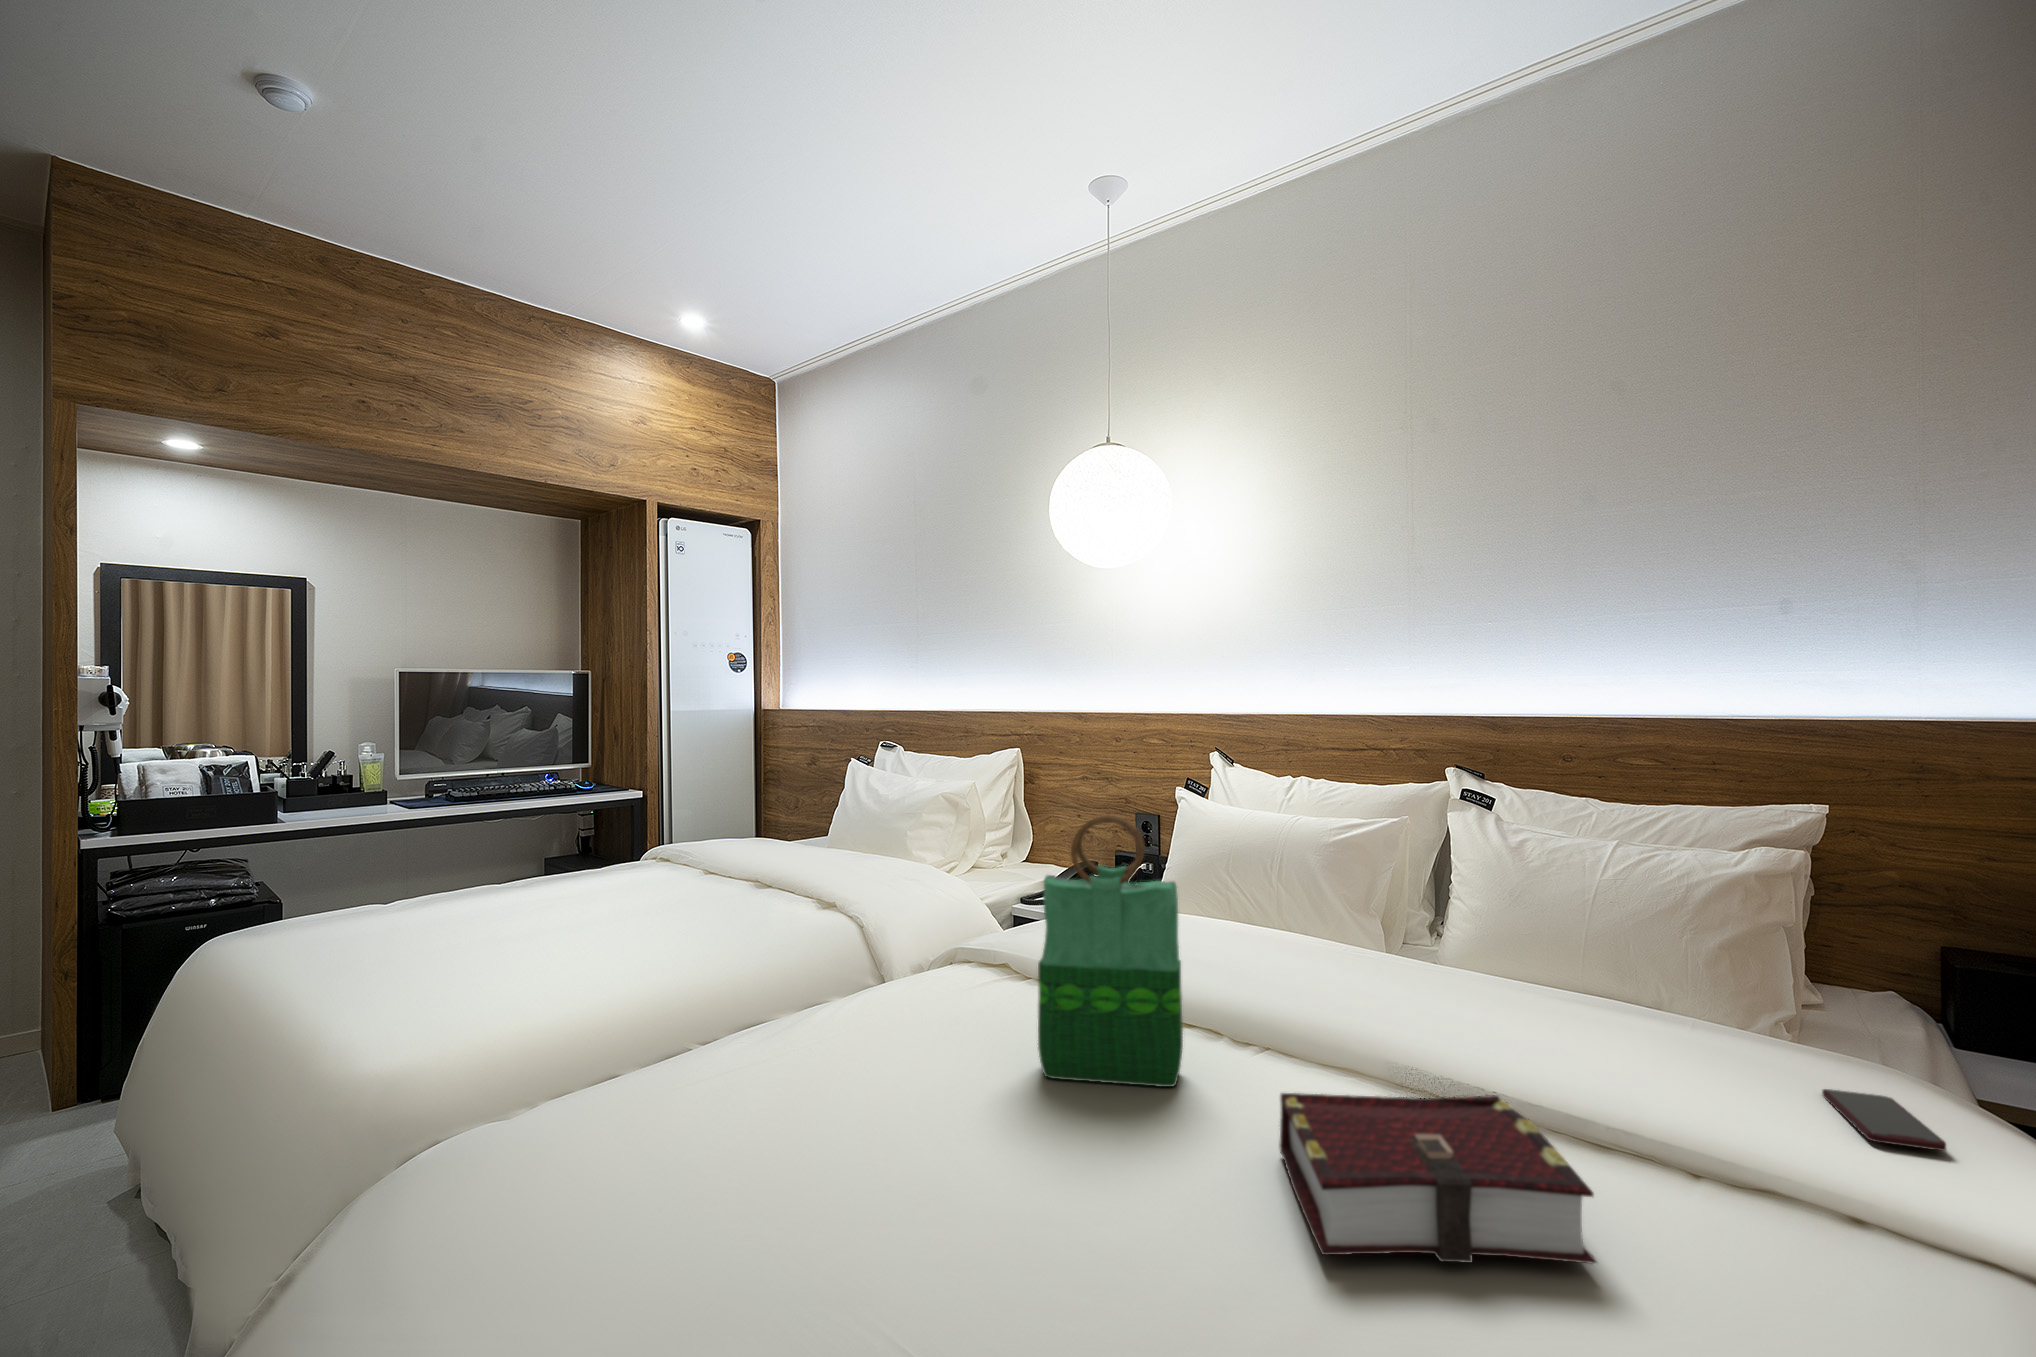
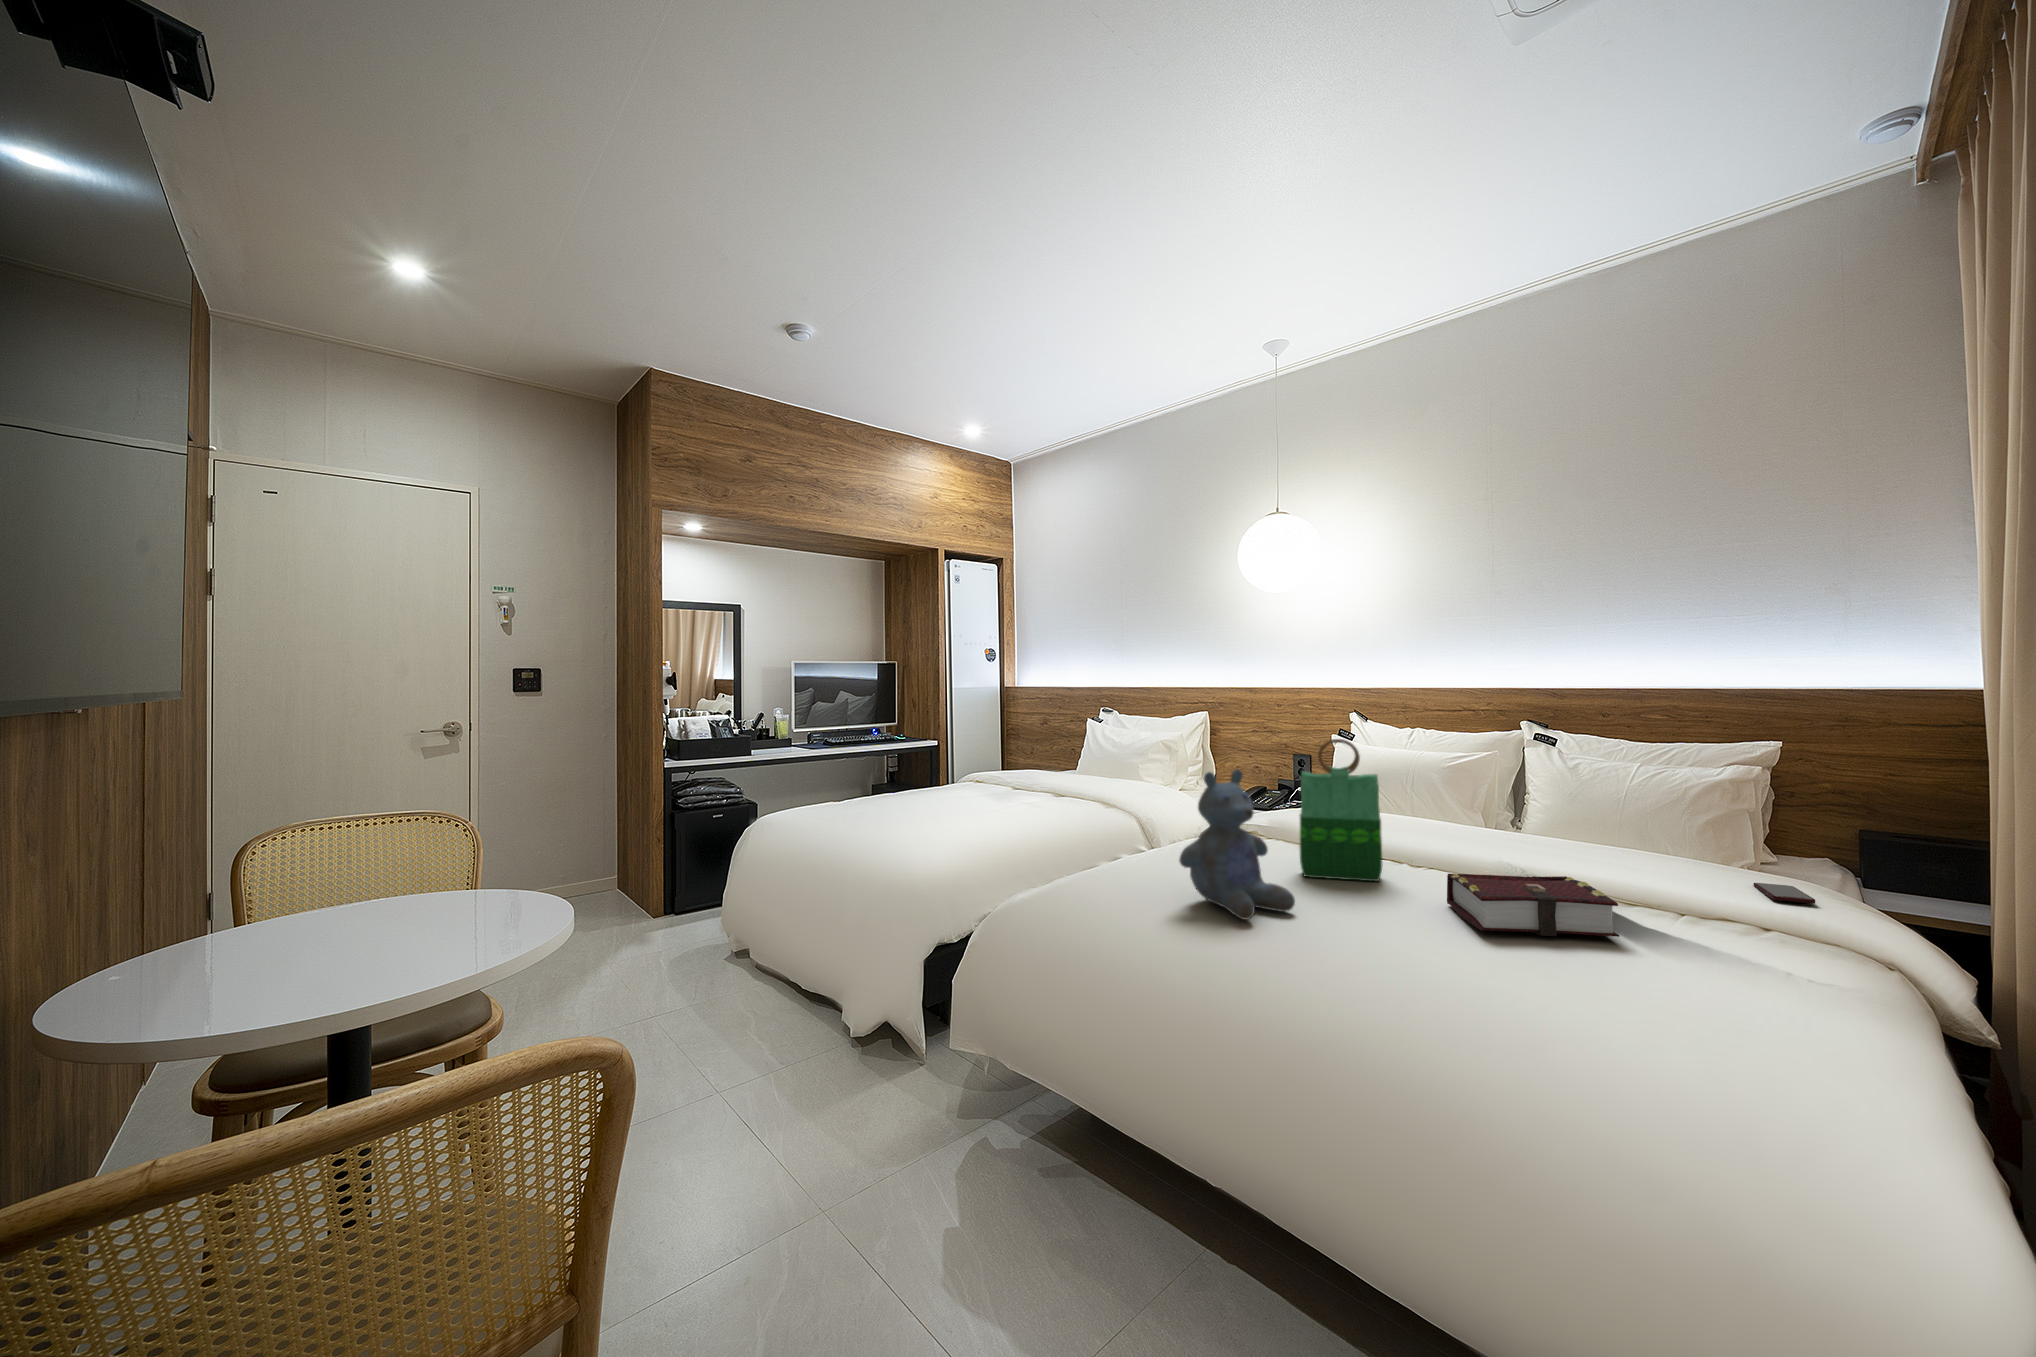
stuffed bear: none [738,887,972,1231] -> present [1179,769,1295,920]

